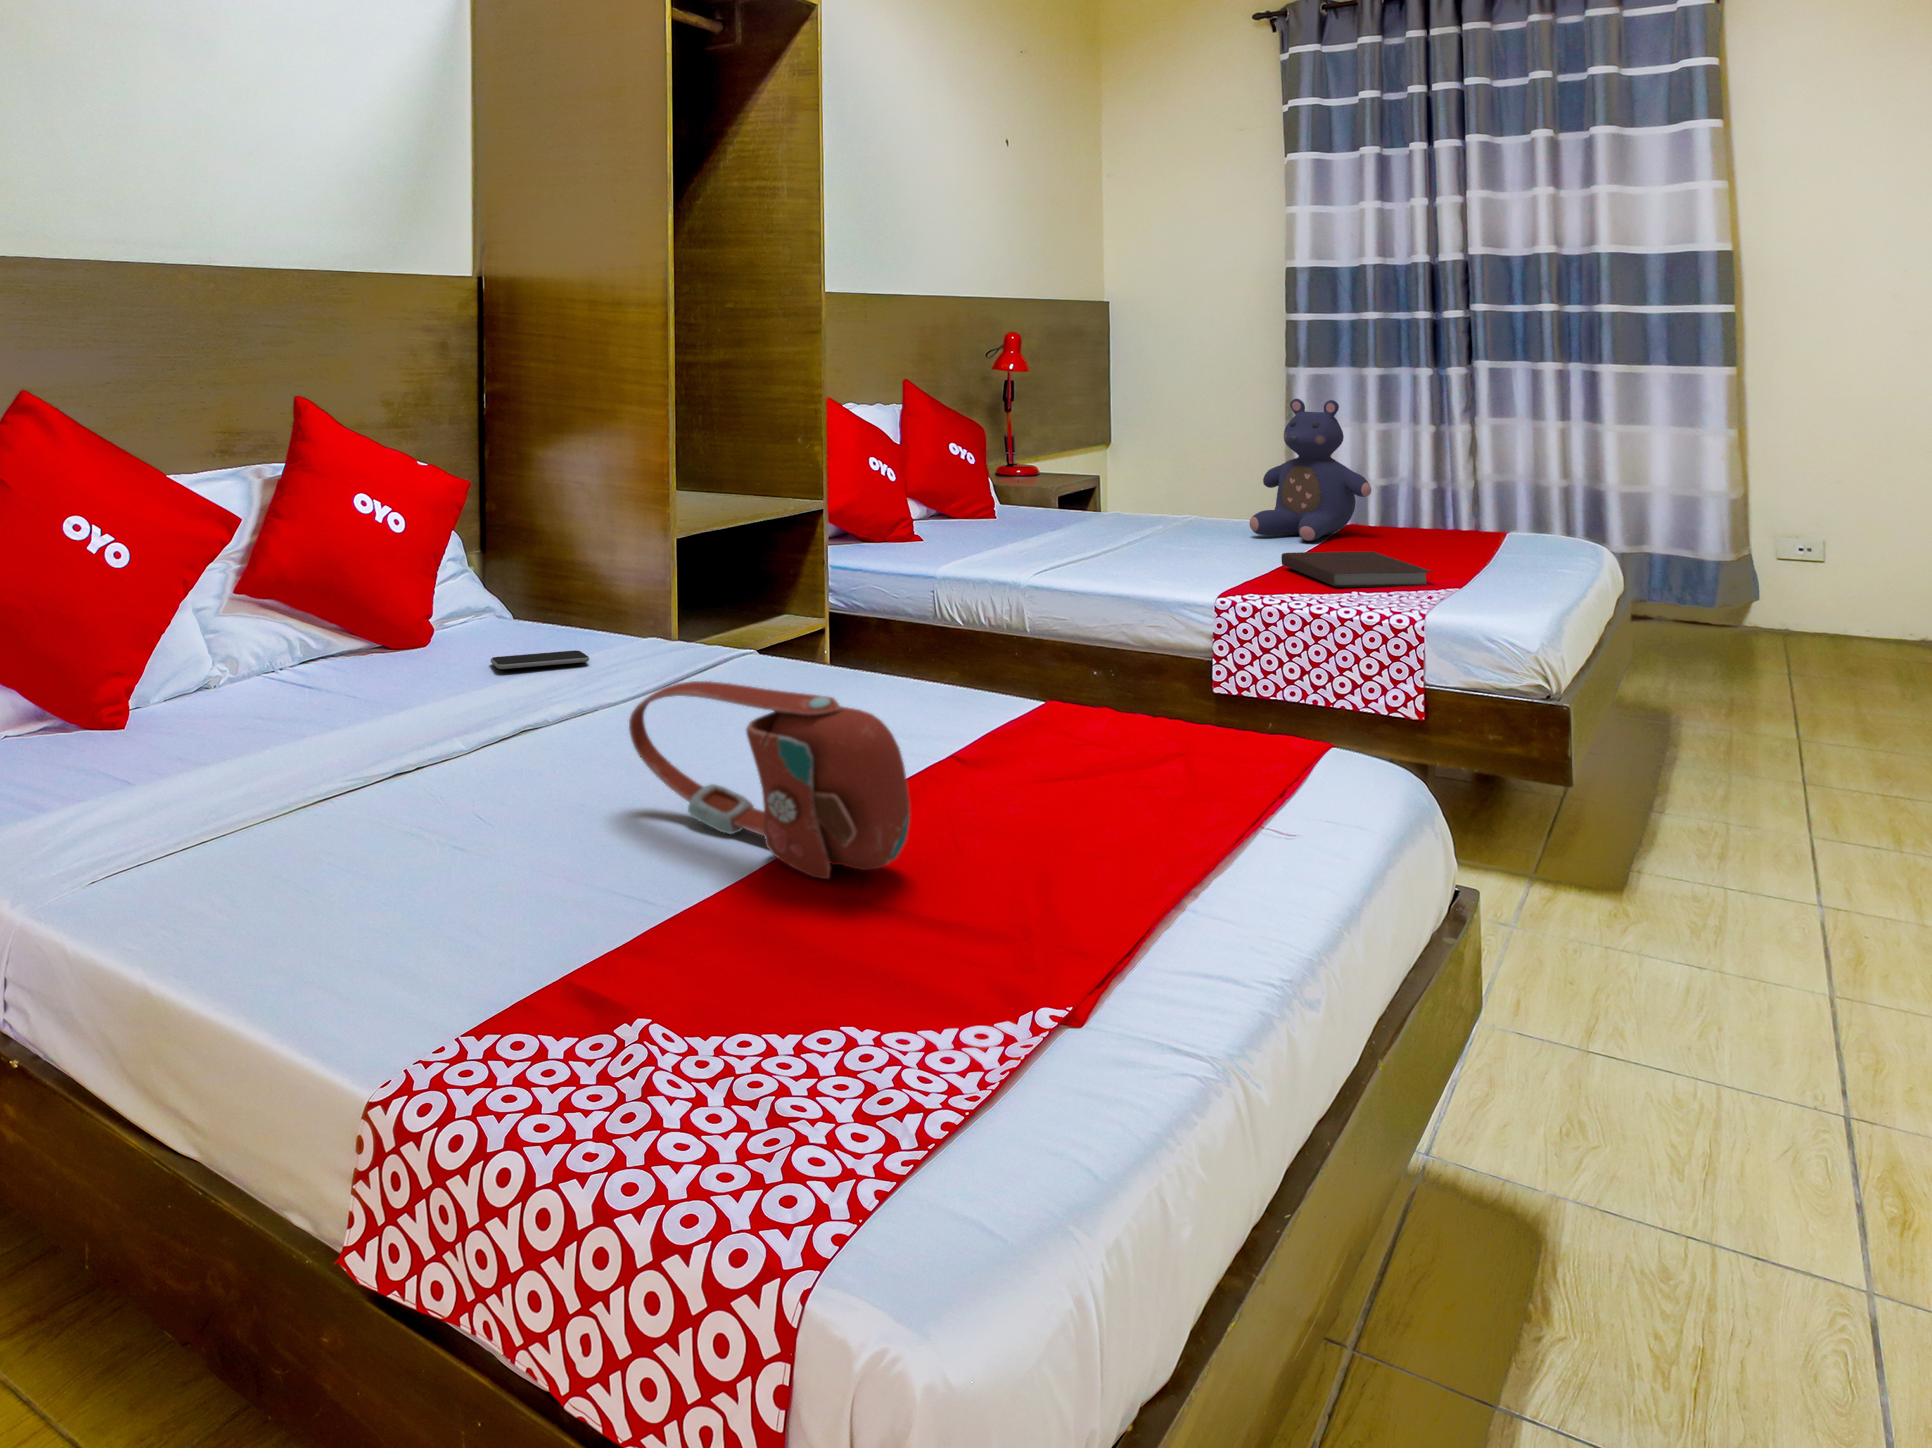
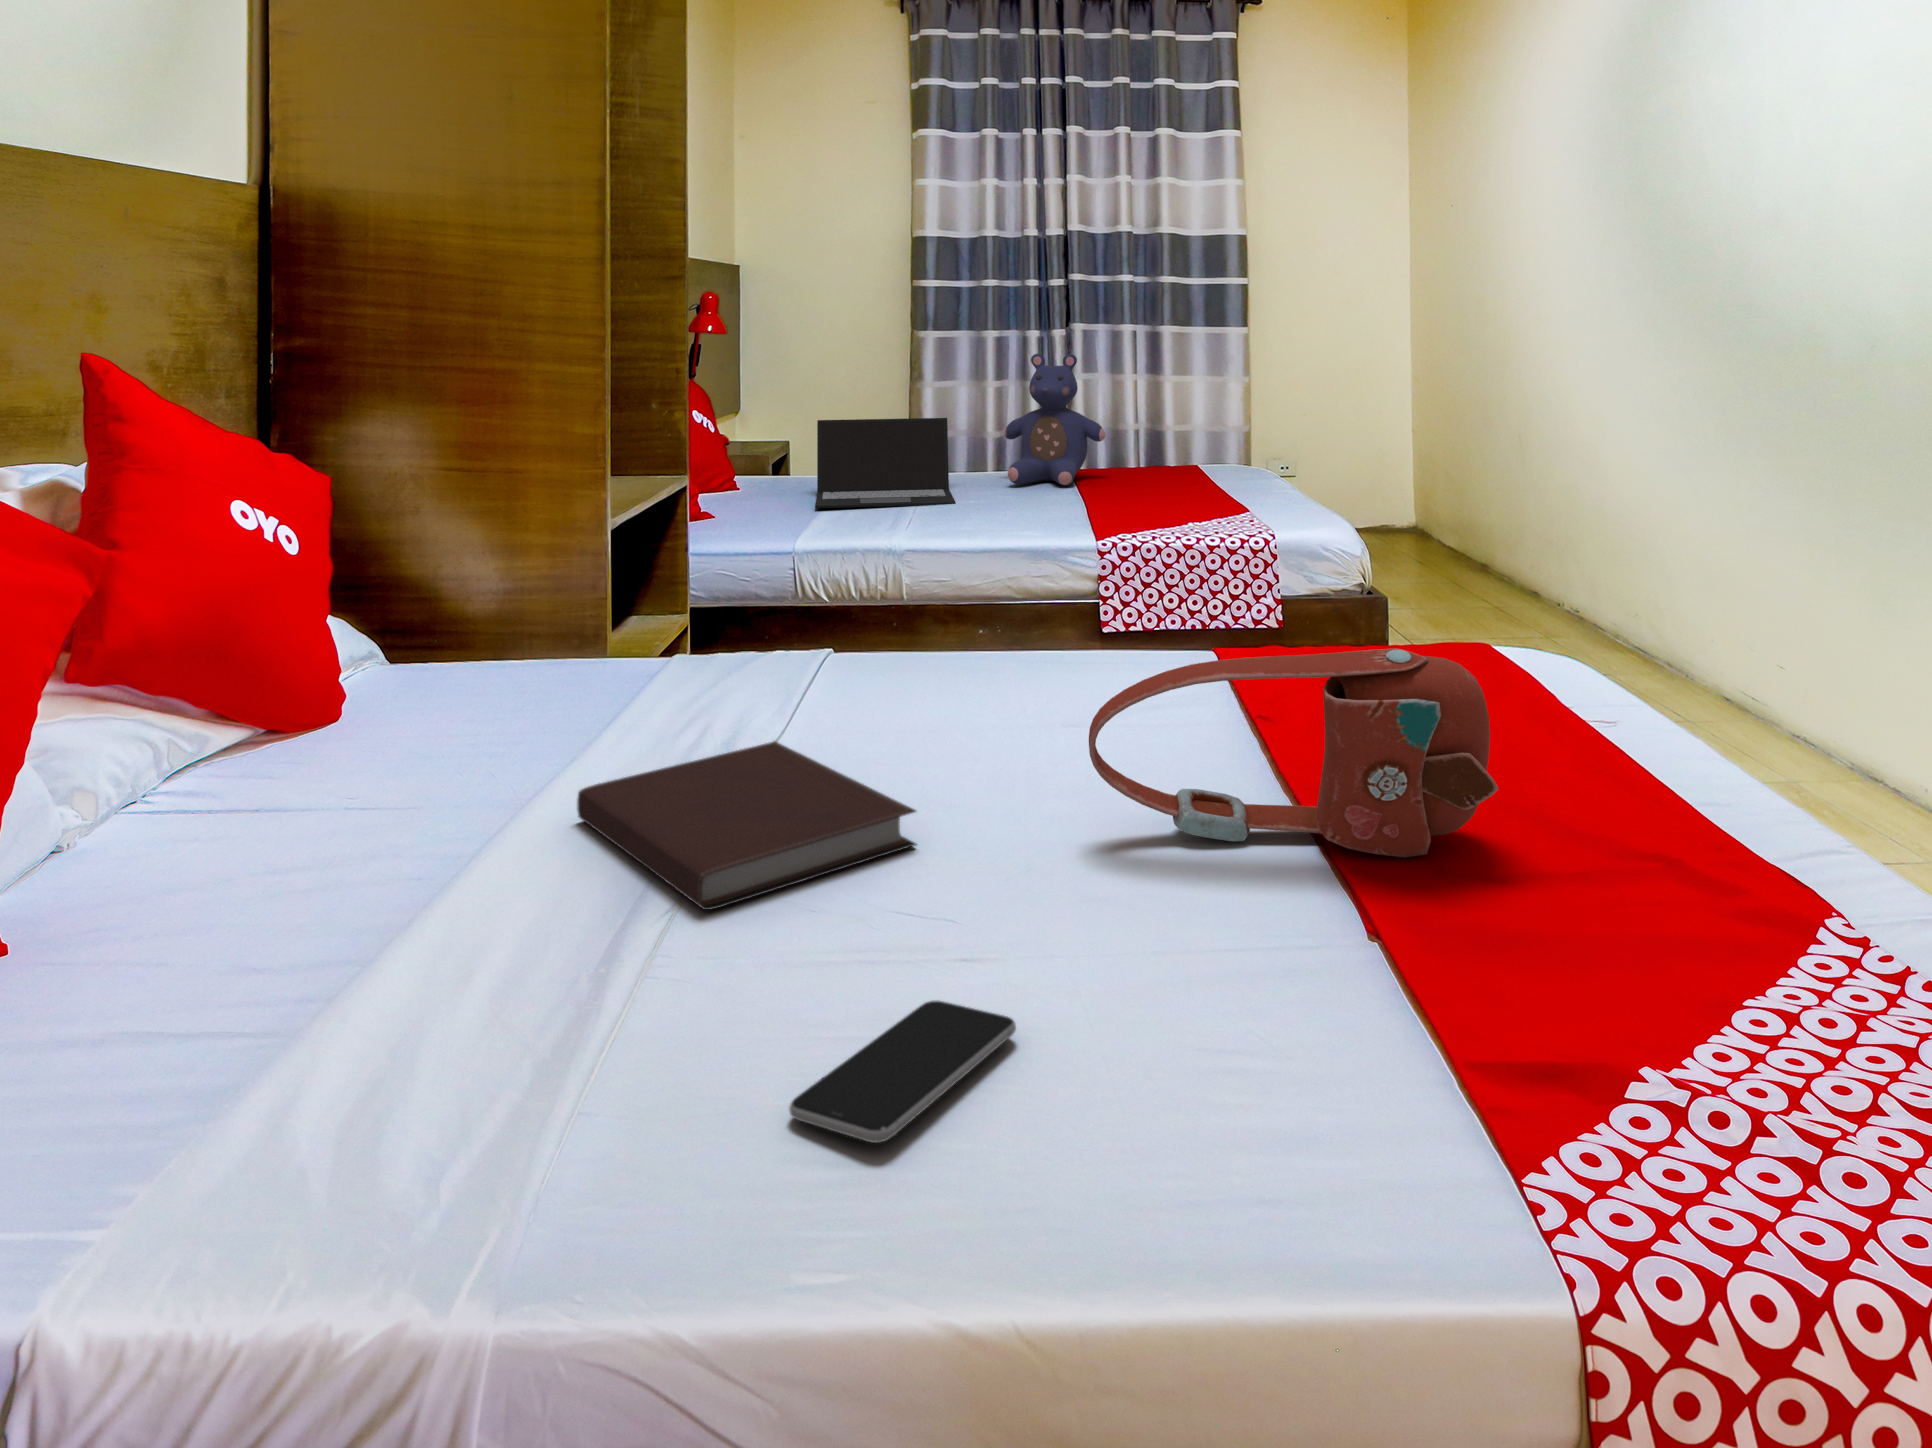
laptop: none [1029,456,1190,549] -> present [815,418,956,508]
notebook: present [1281,551,1433,587] -> present [577,742,916,910]
smartphone: present [491,651,589,669] -> present [789,1001,1016,1143]

